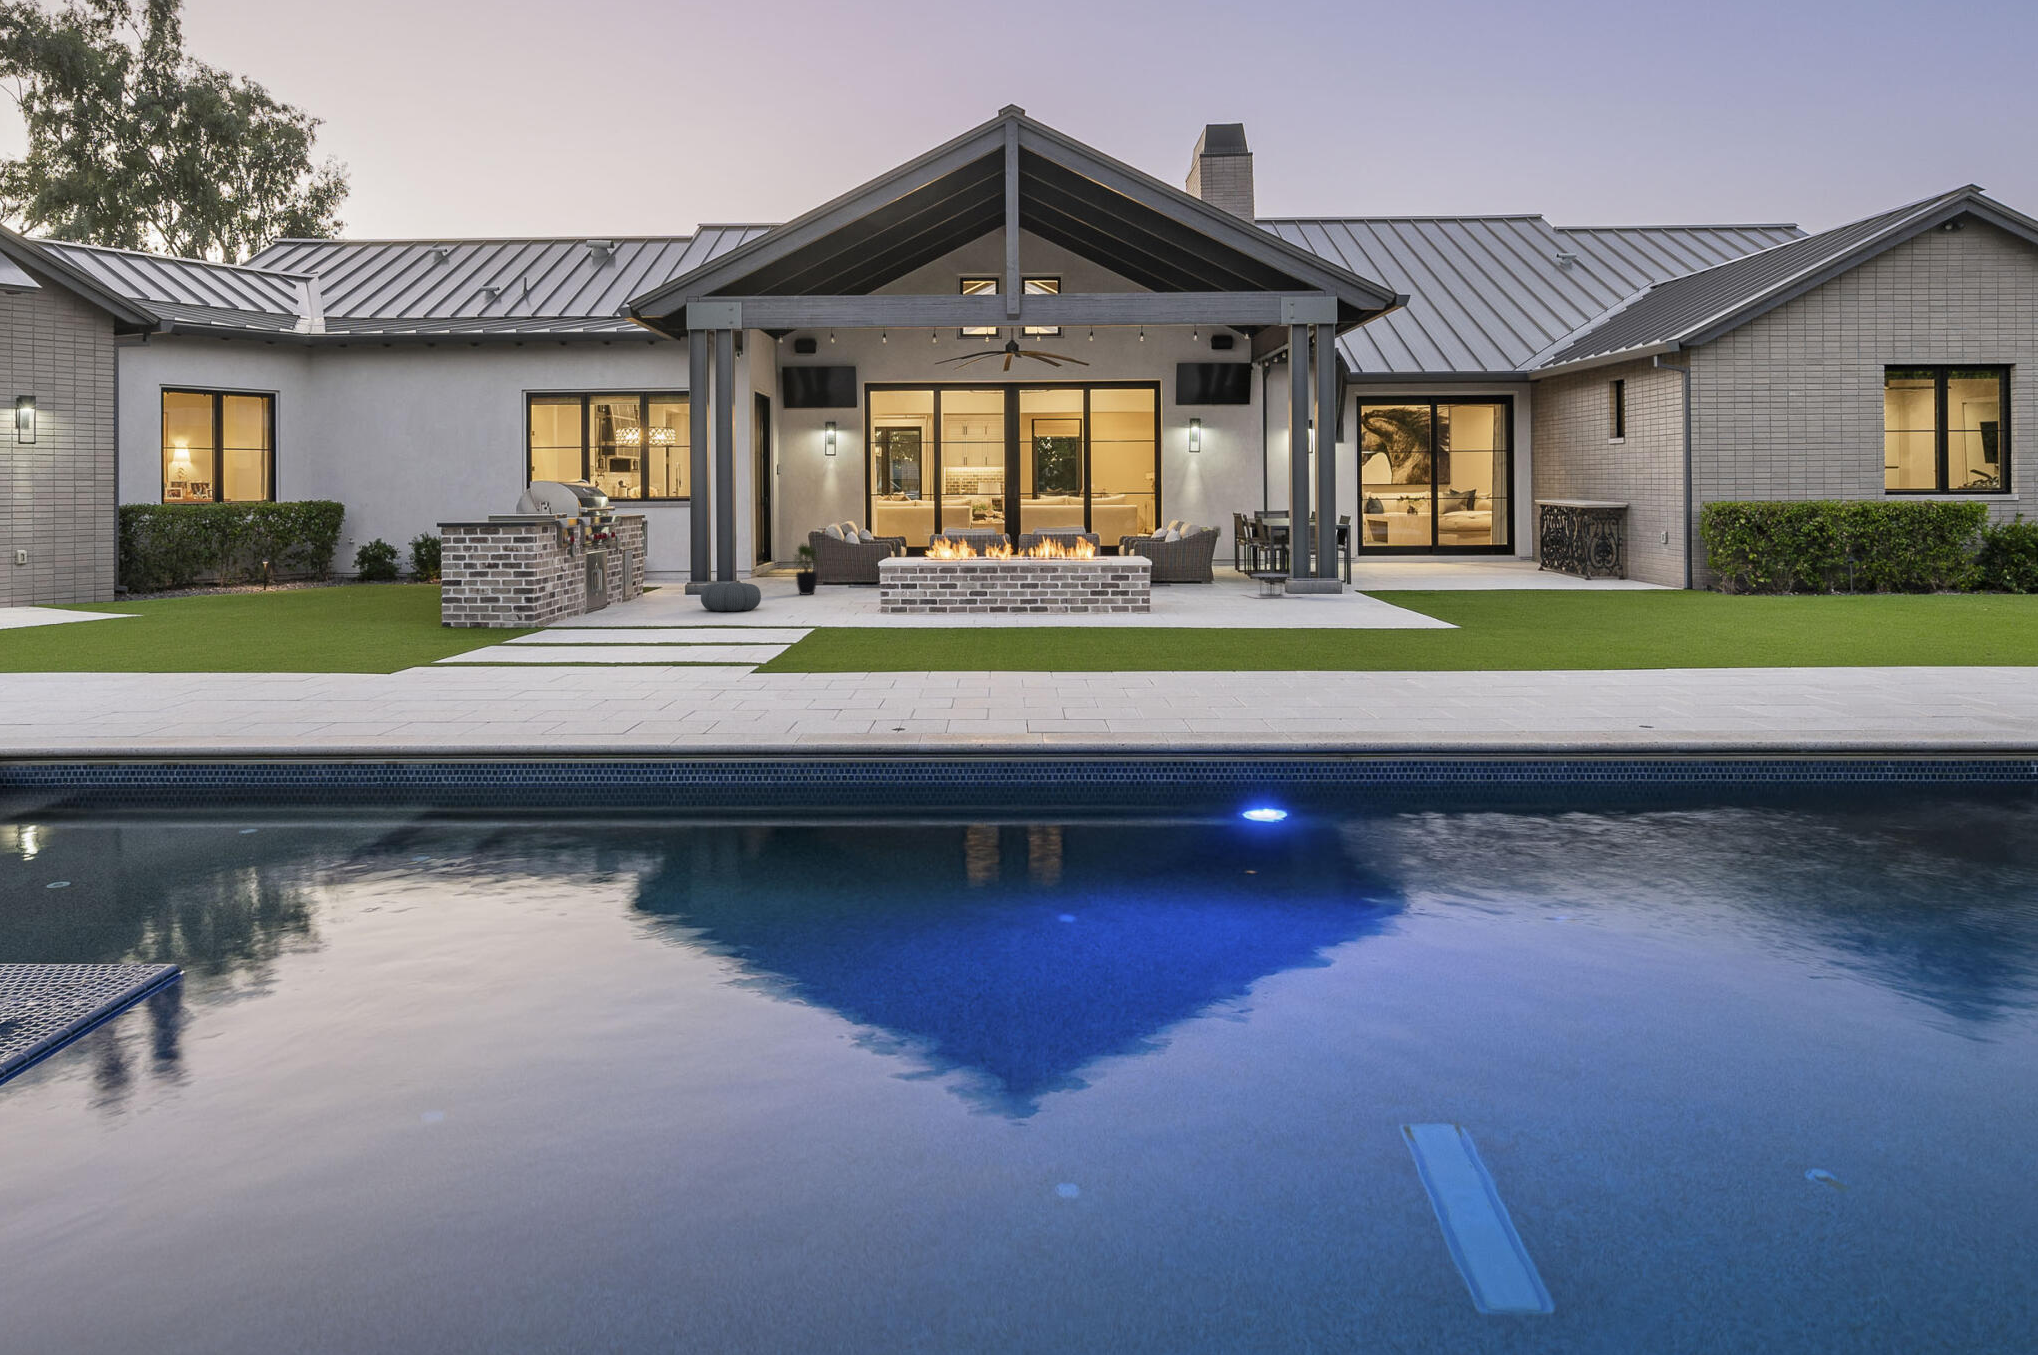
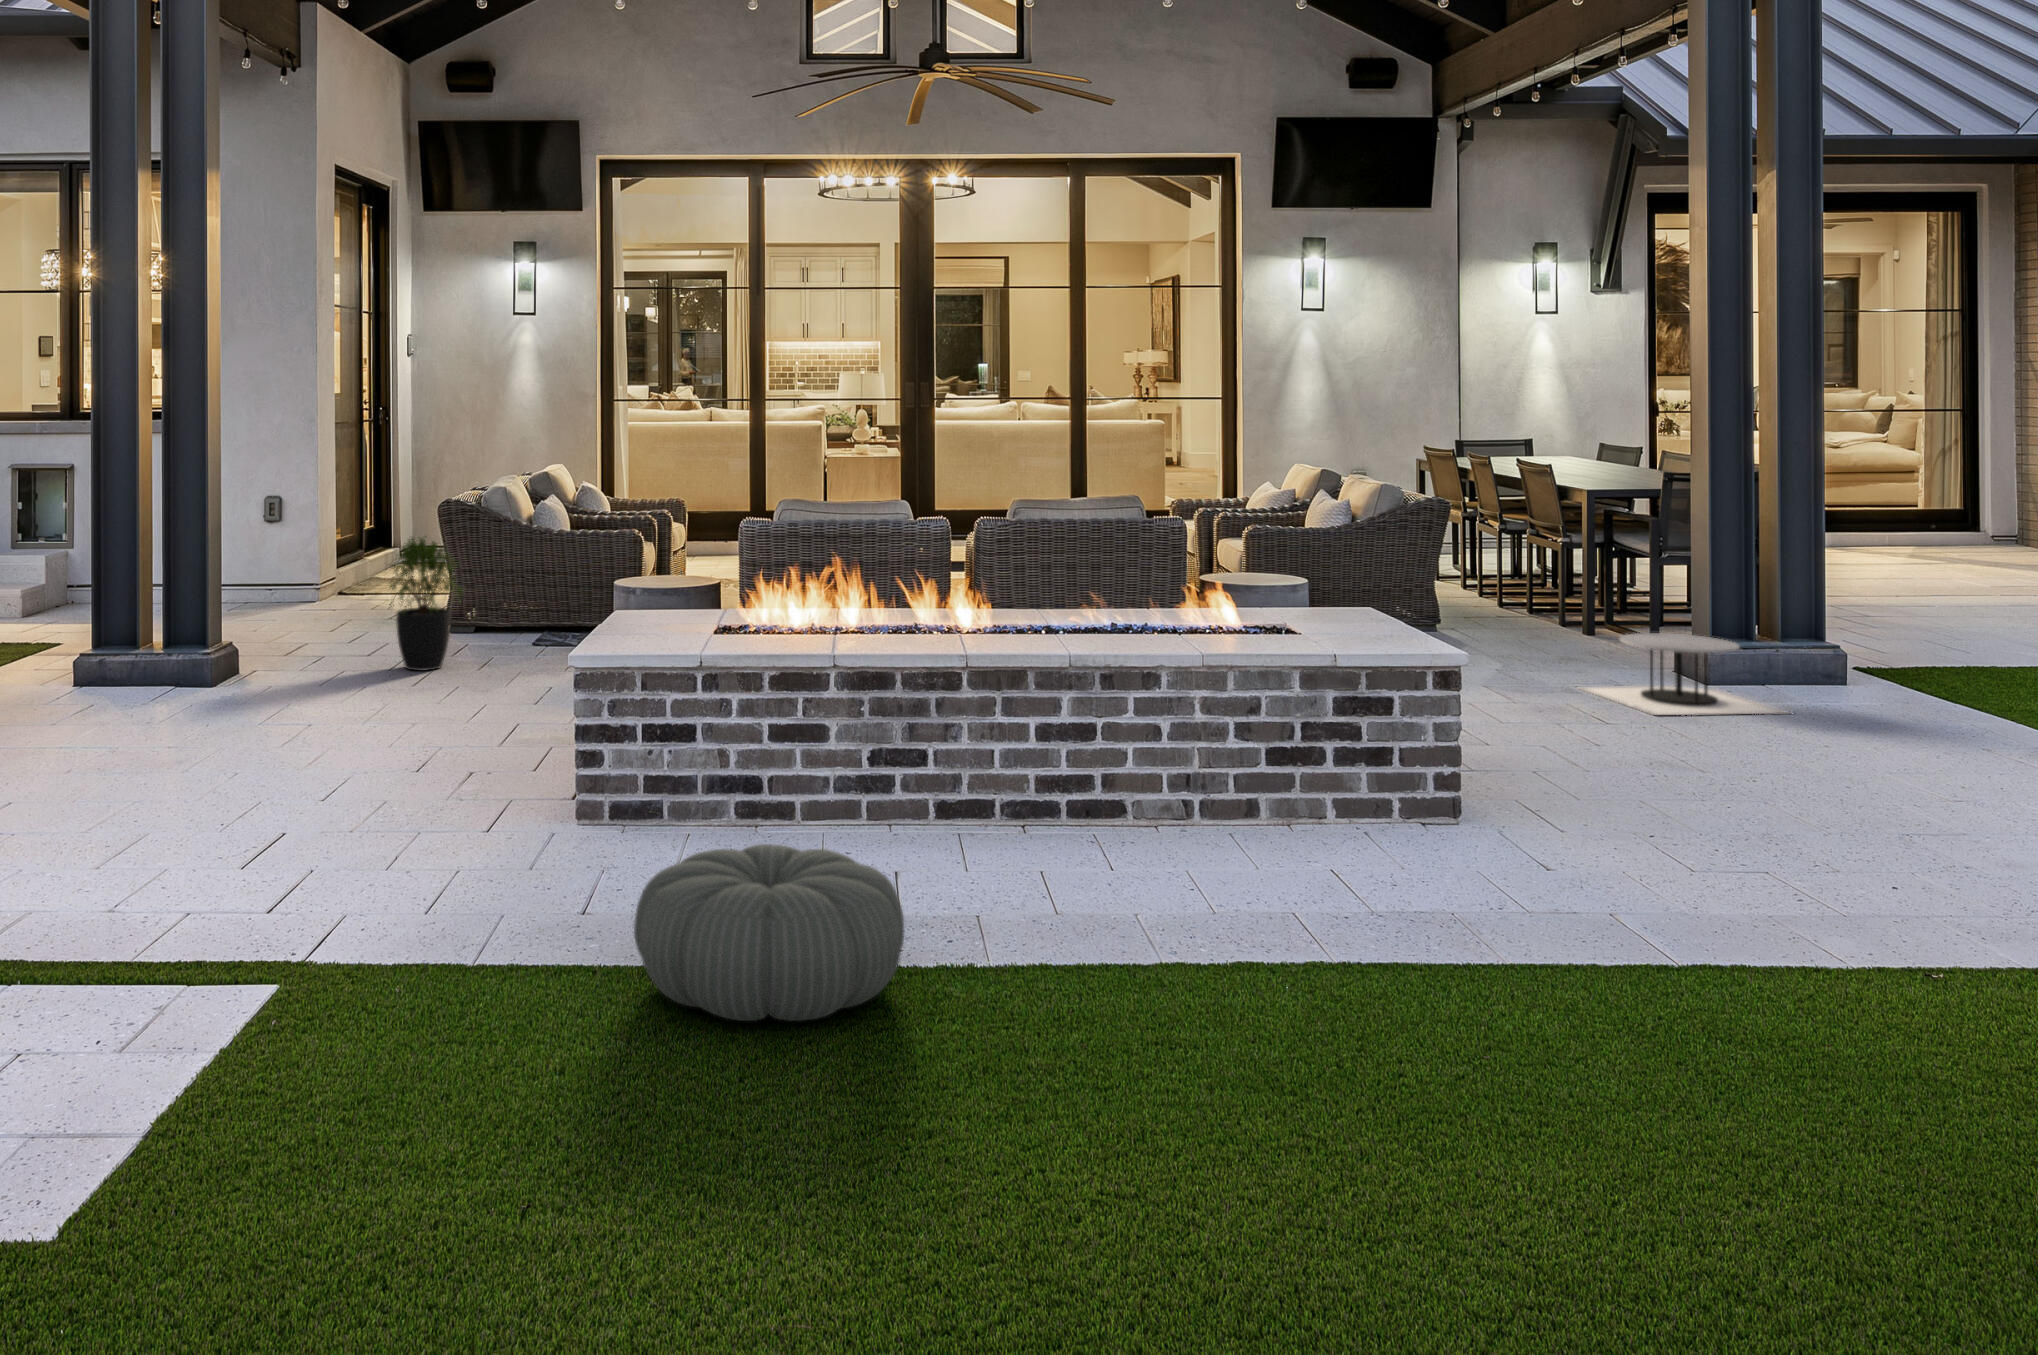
pouf: present [701,583,761,611] -> present [634,844,904,1021]

